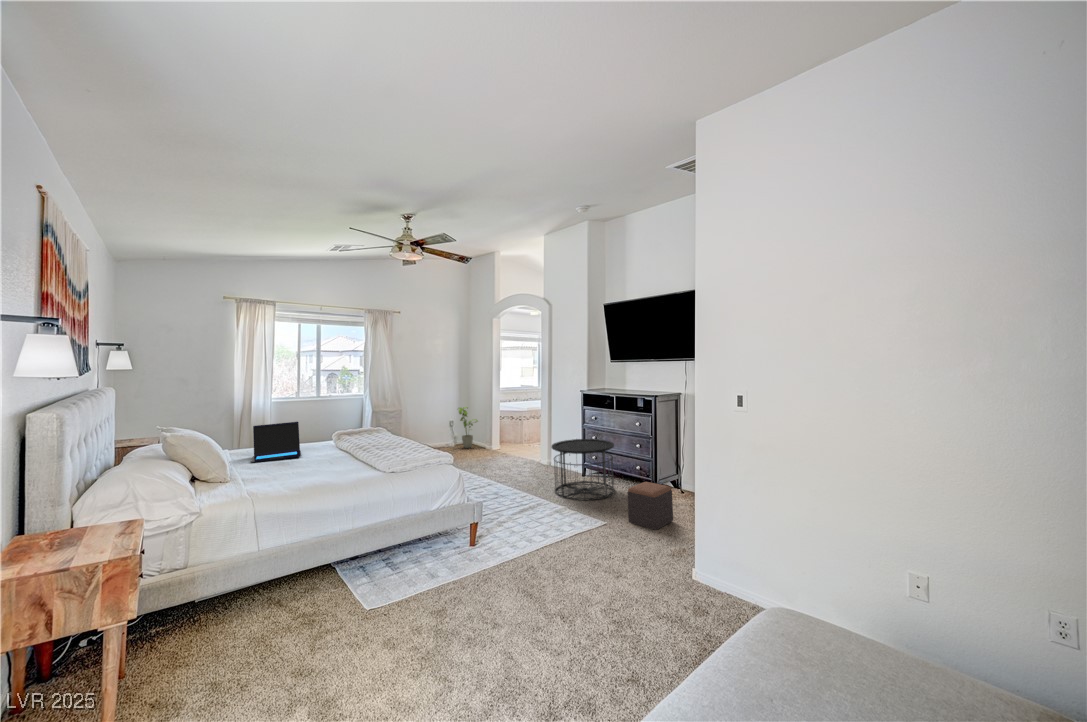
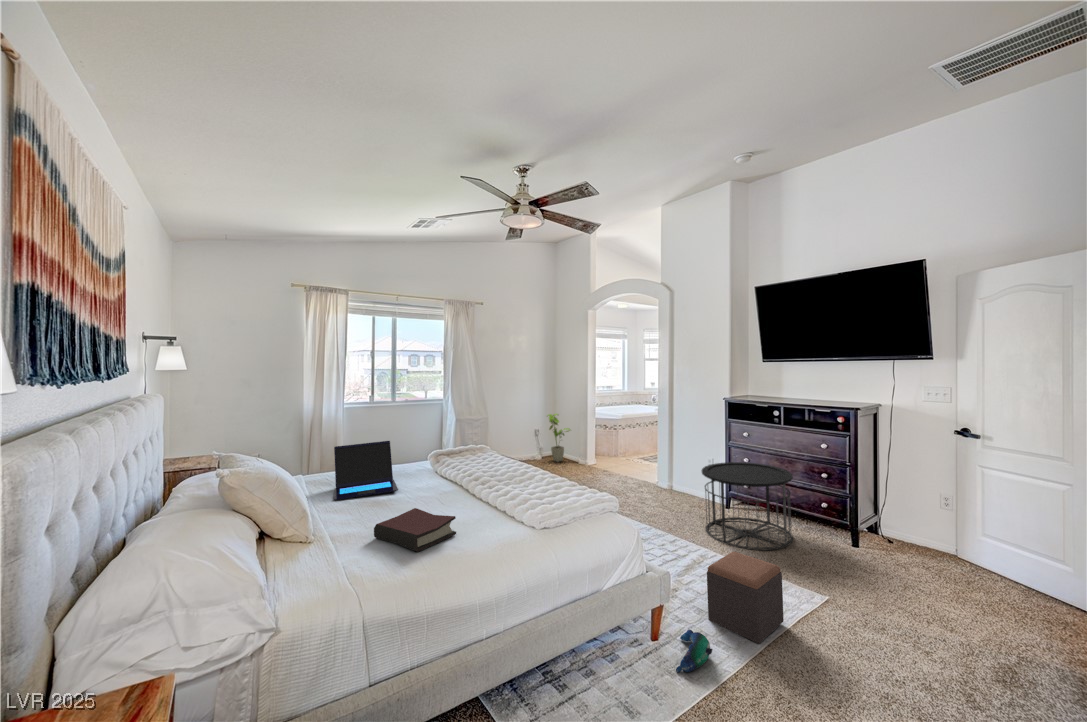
hardback book: none [273,462,331,484] -> present [374,508,456,552]
footstool: present [627,482,673,530] -> present [707,552,784,644]
plush toy: none [476,539,503,560] -> present [676,629,713,672]

